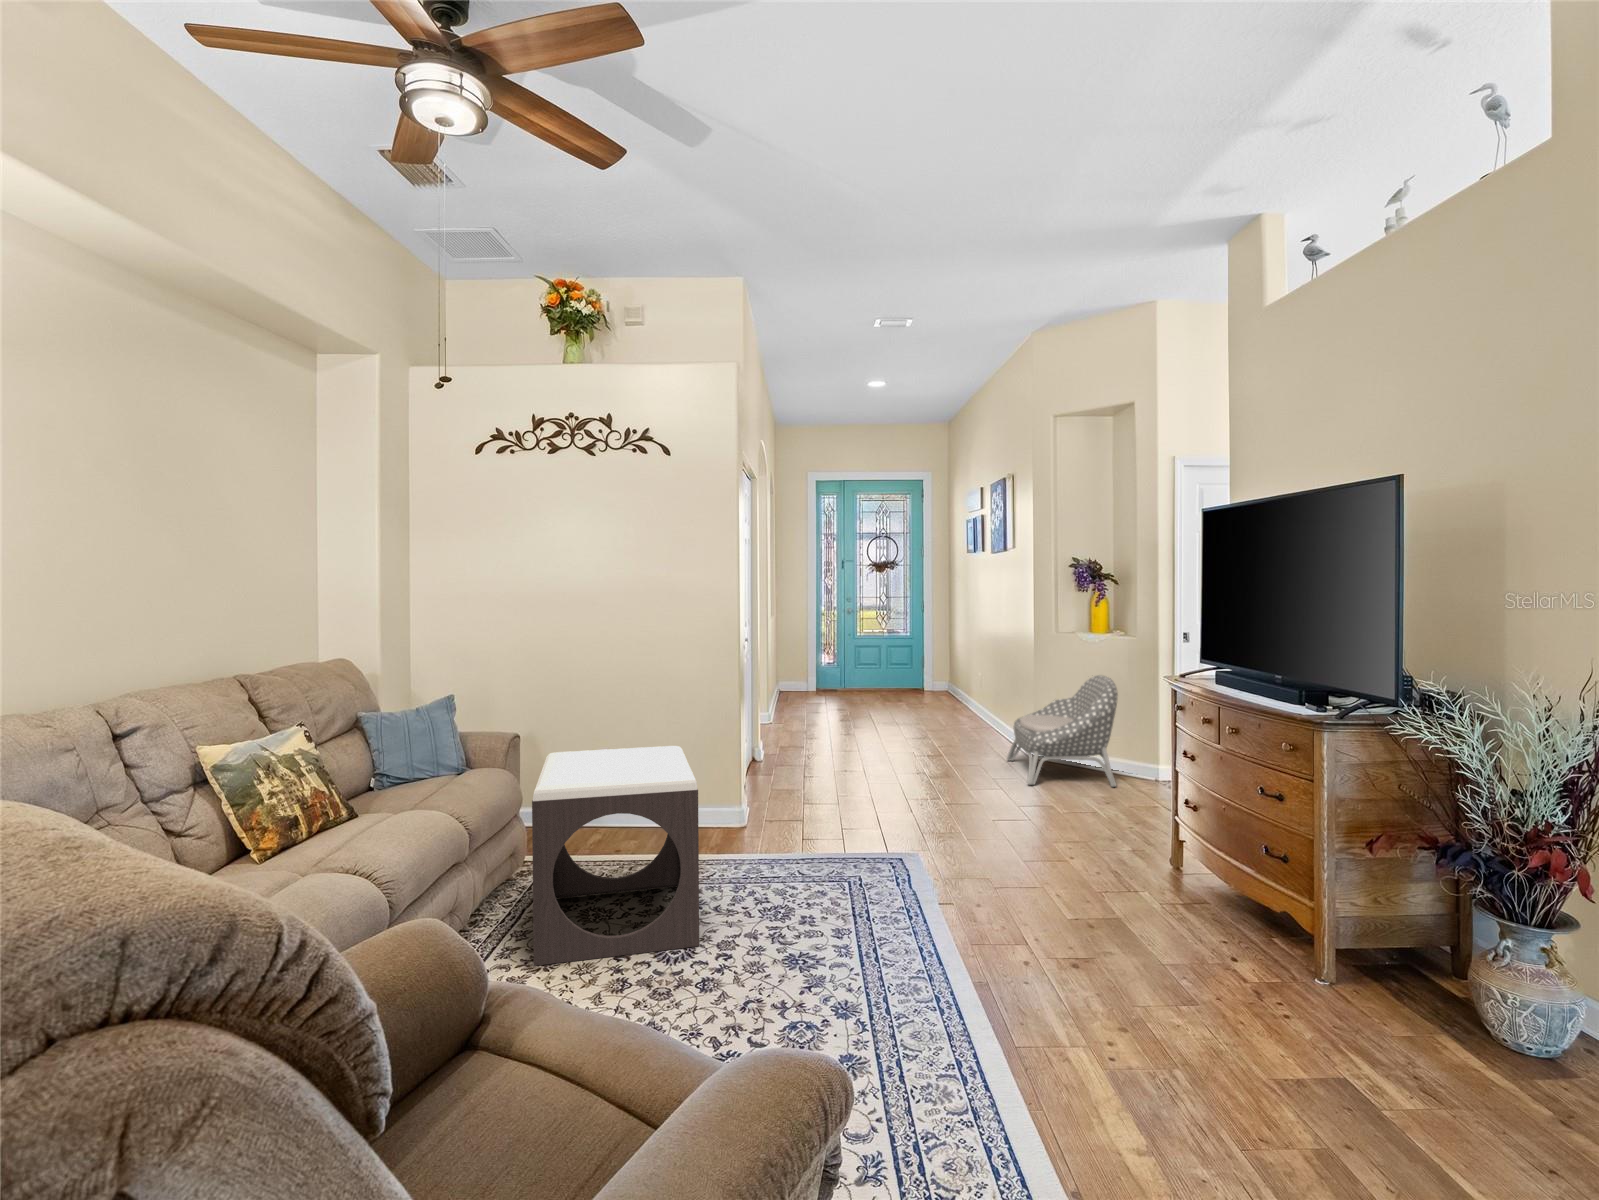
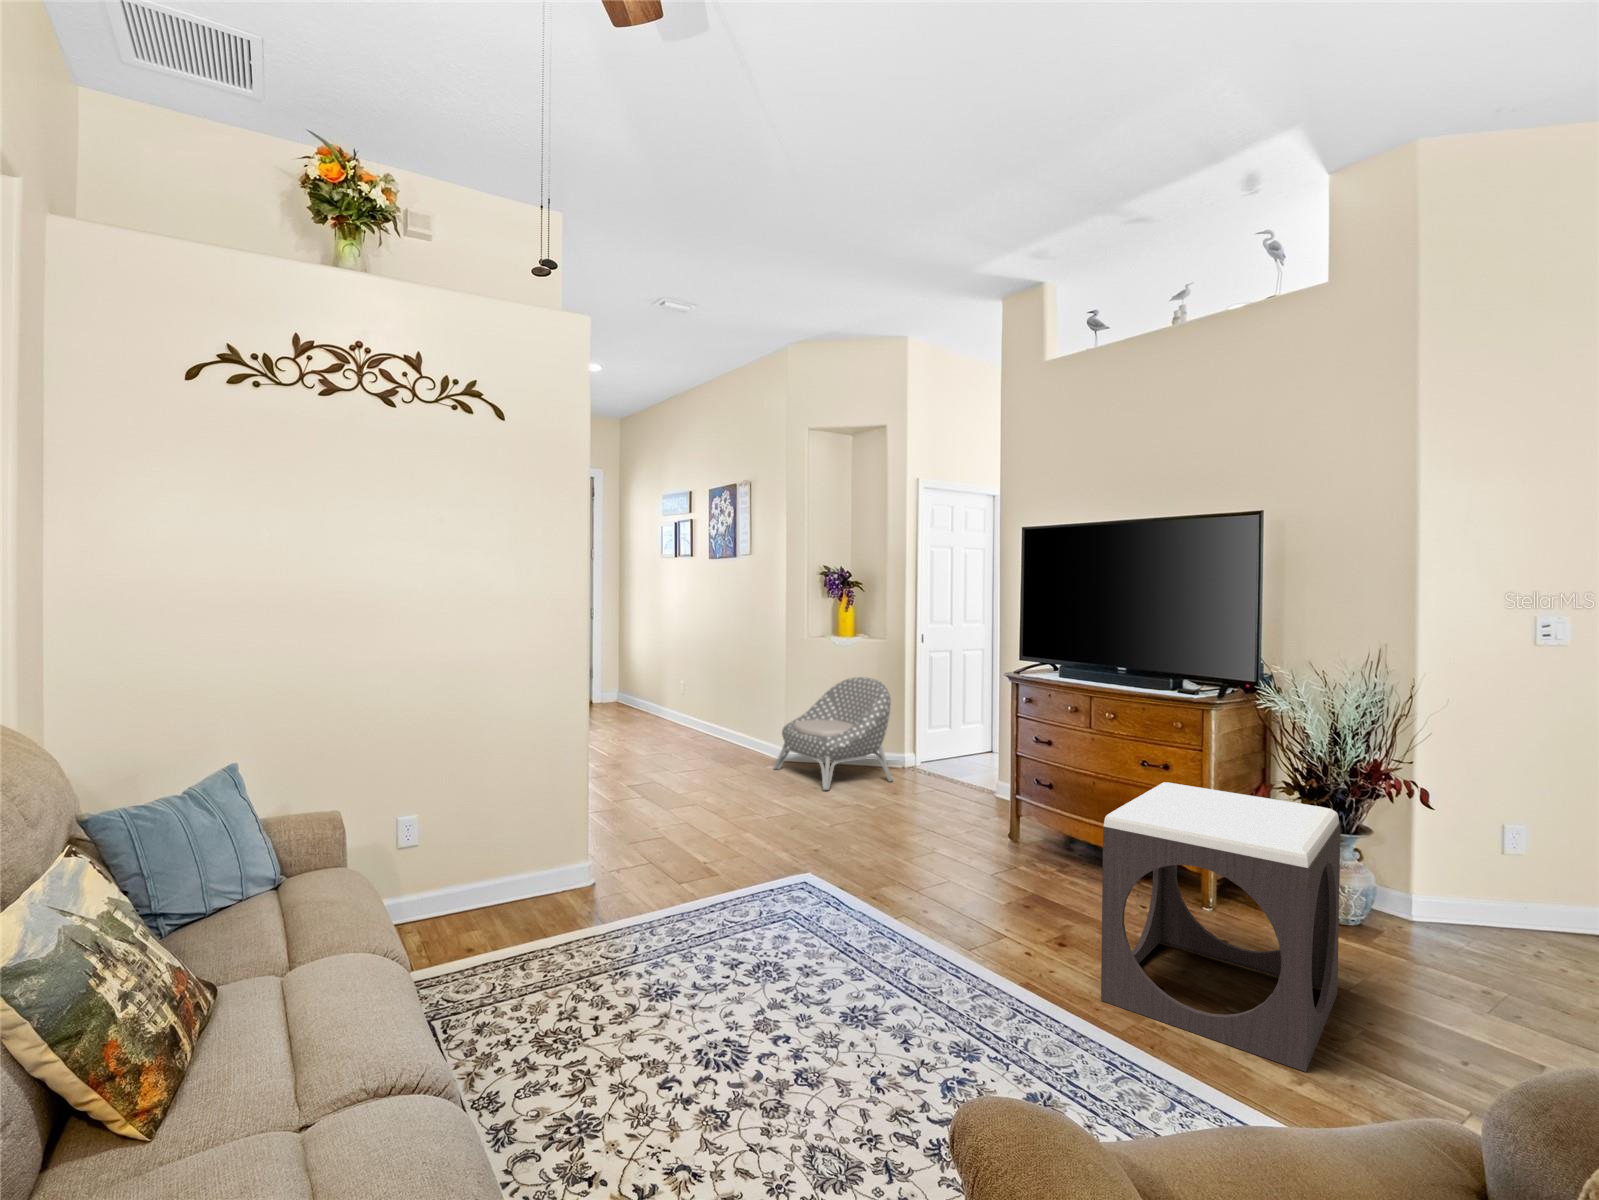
footstool: present [532,746,699,966] -> present [1101,782,1341,1072]

